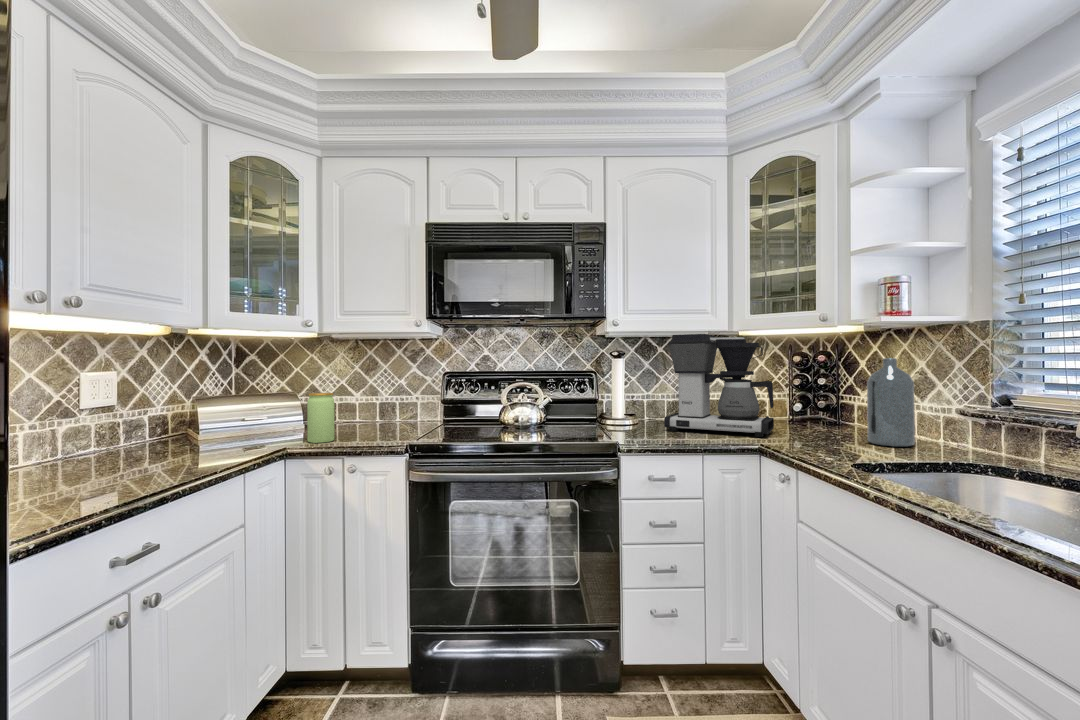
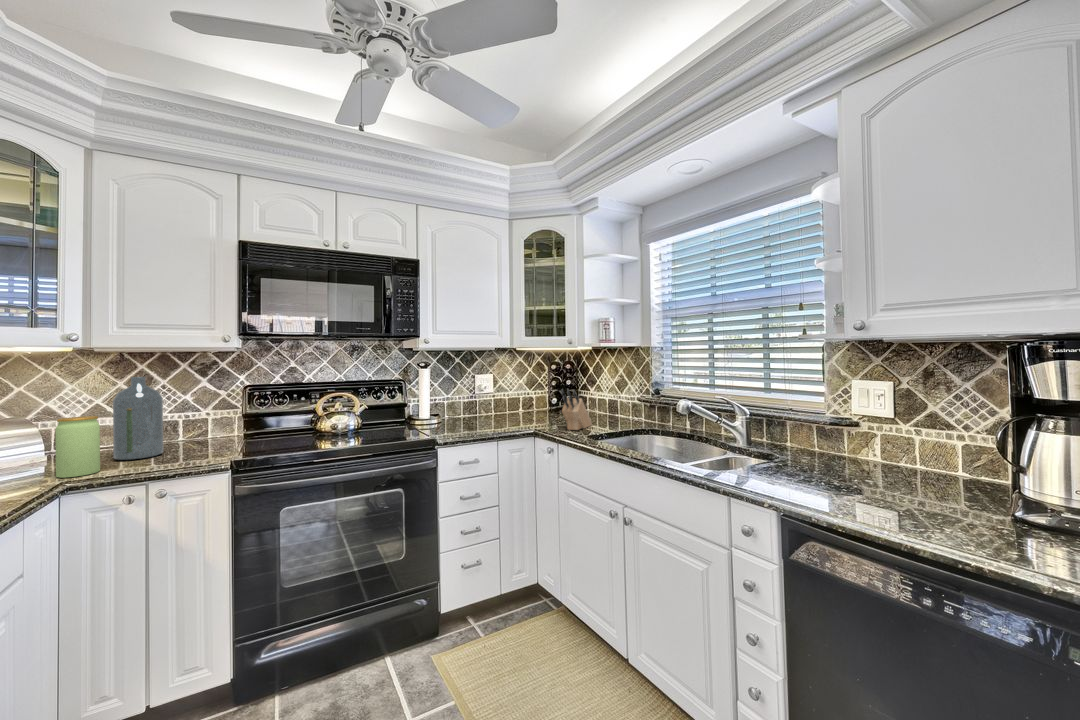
coffee maker: present [664,334,774,437] -> none [465,349,542,426]
bottle: present [867,358,915,447] -> present [113,377,163,460]
knife block: none [798,389,854,450] -> present [561,389,592,430]

